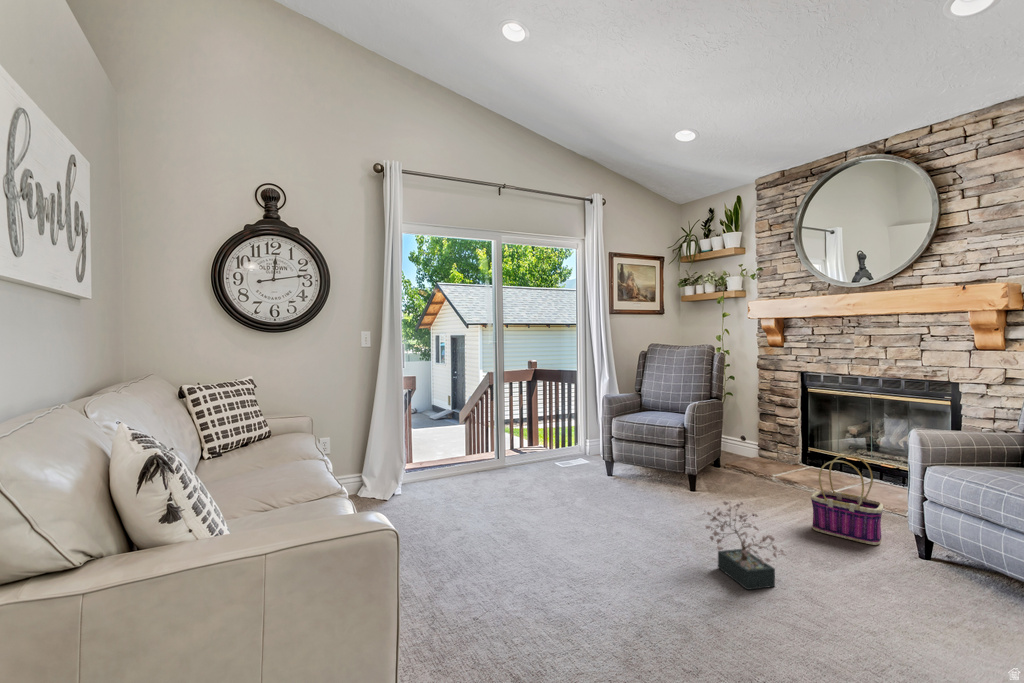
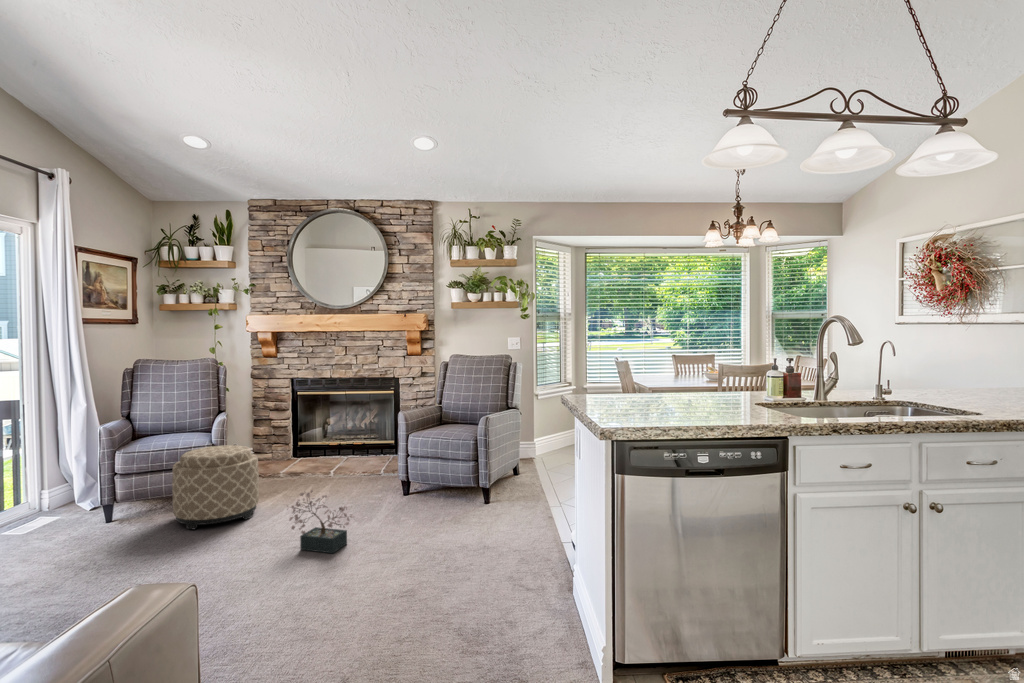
ottoman: none [641,430,720,513] -> present [172,445,259,529]
basket: present [811,455,883,545] -> none [336,438,382,501]

